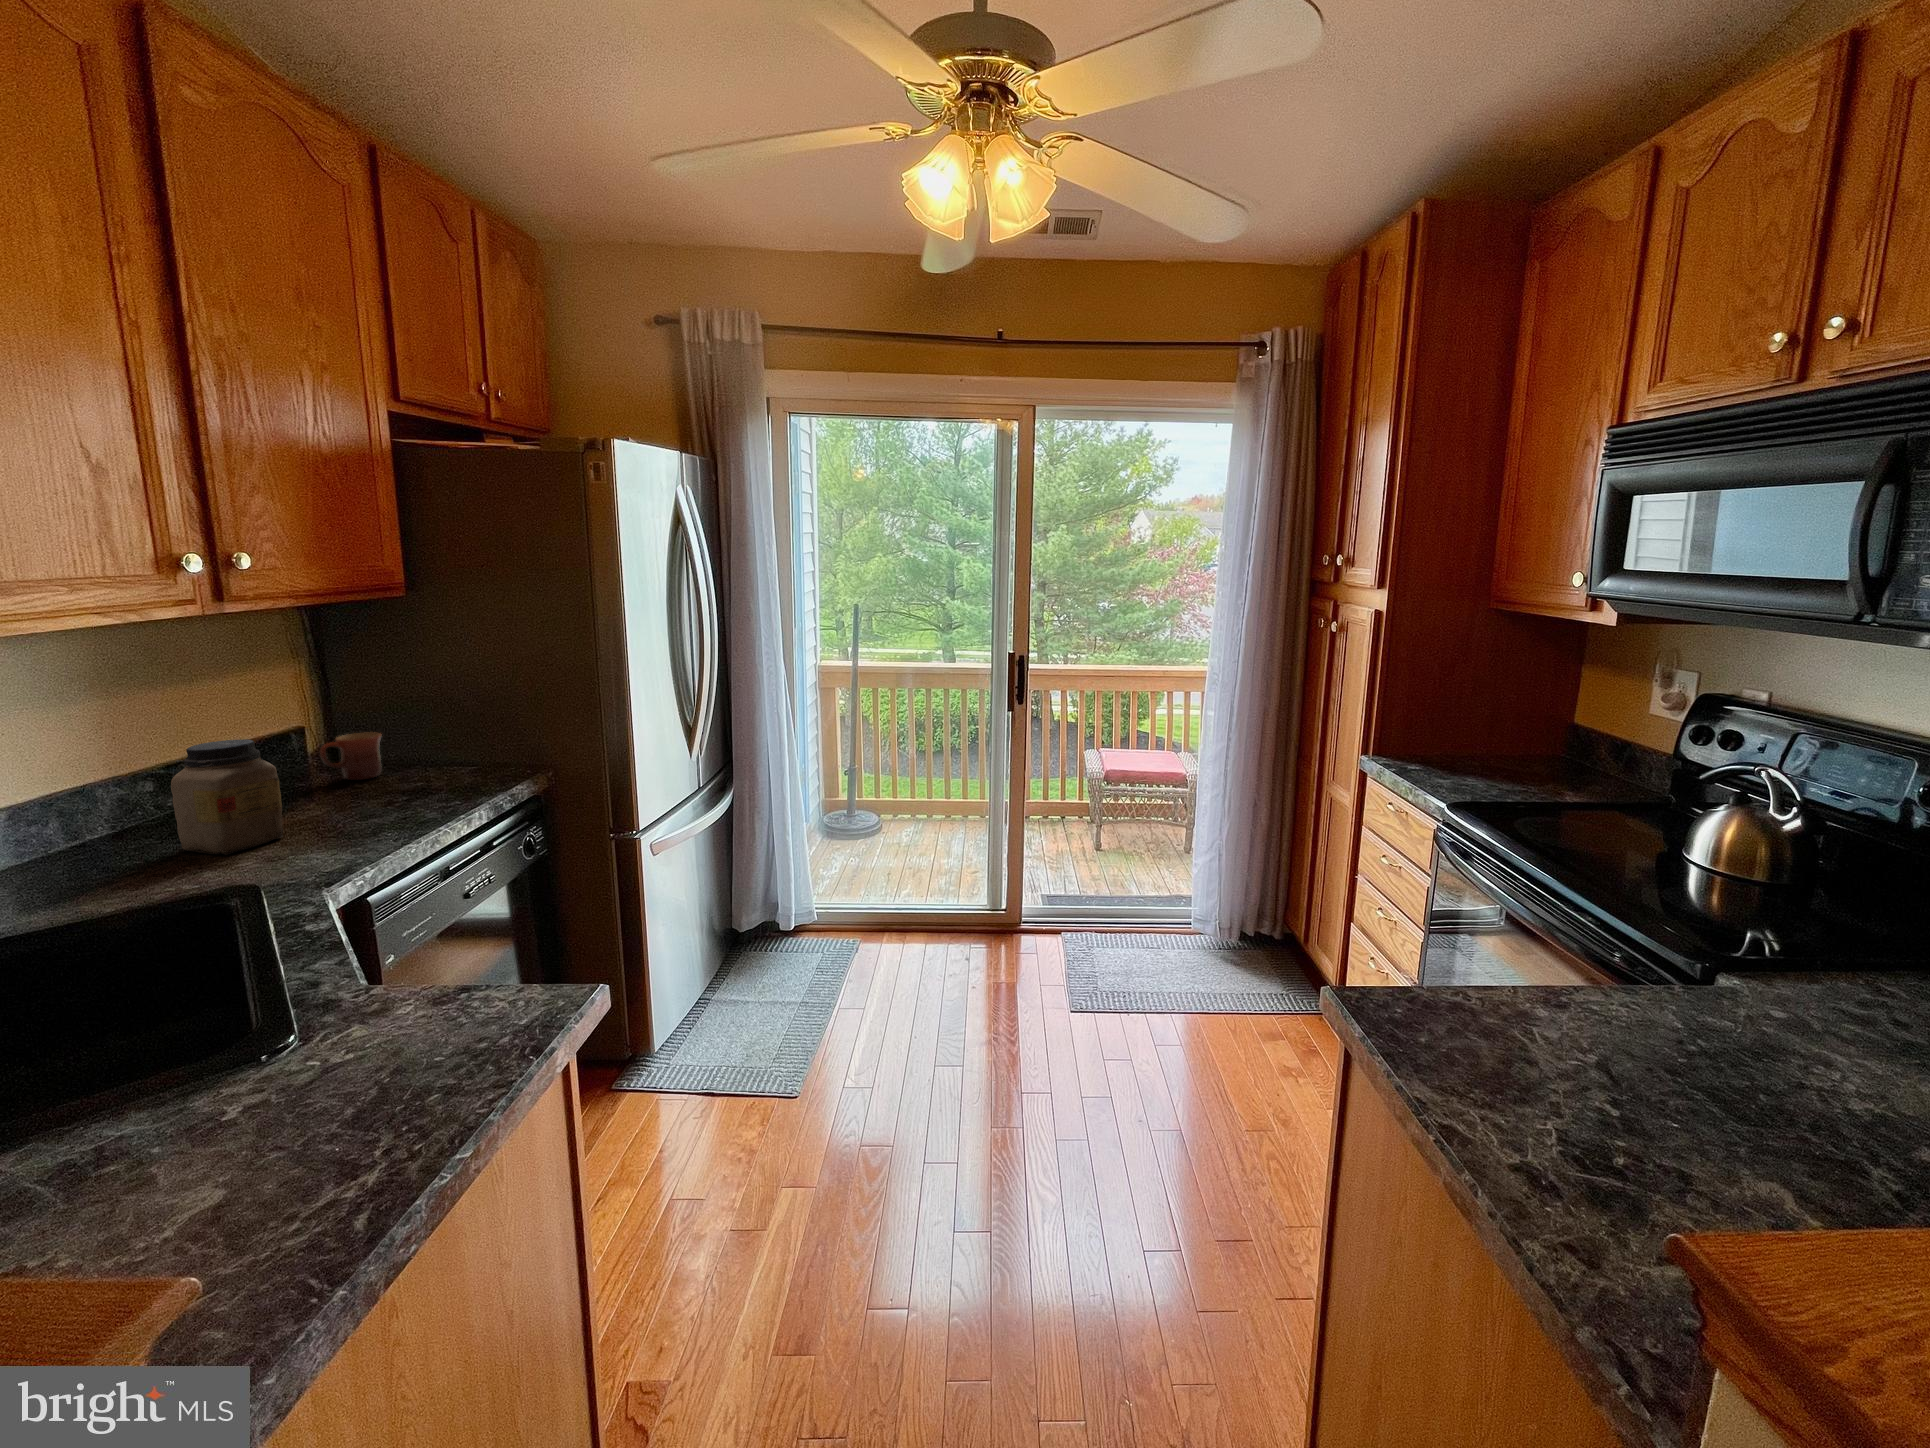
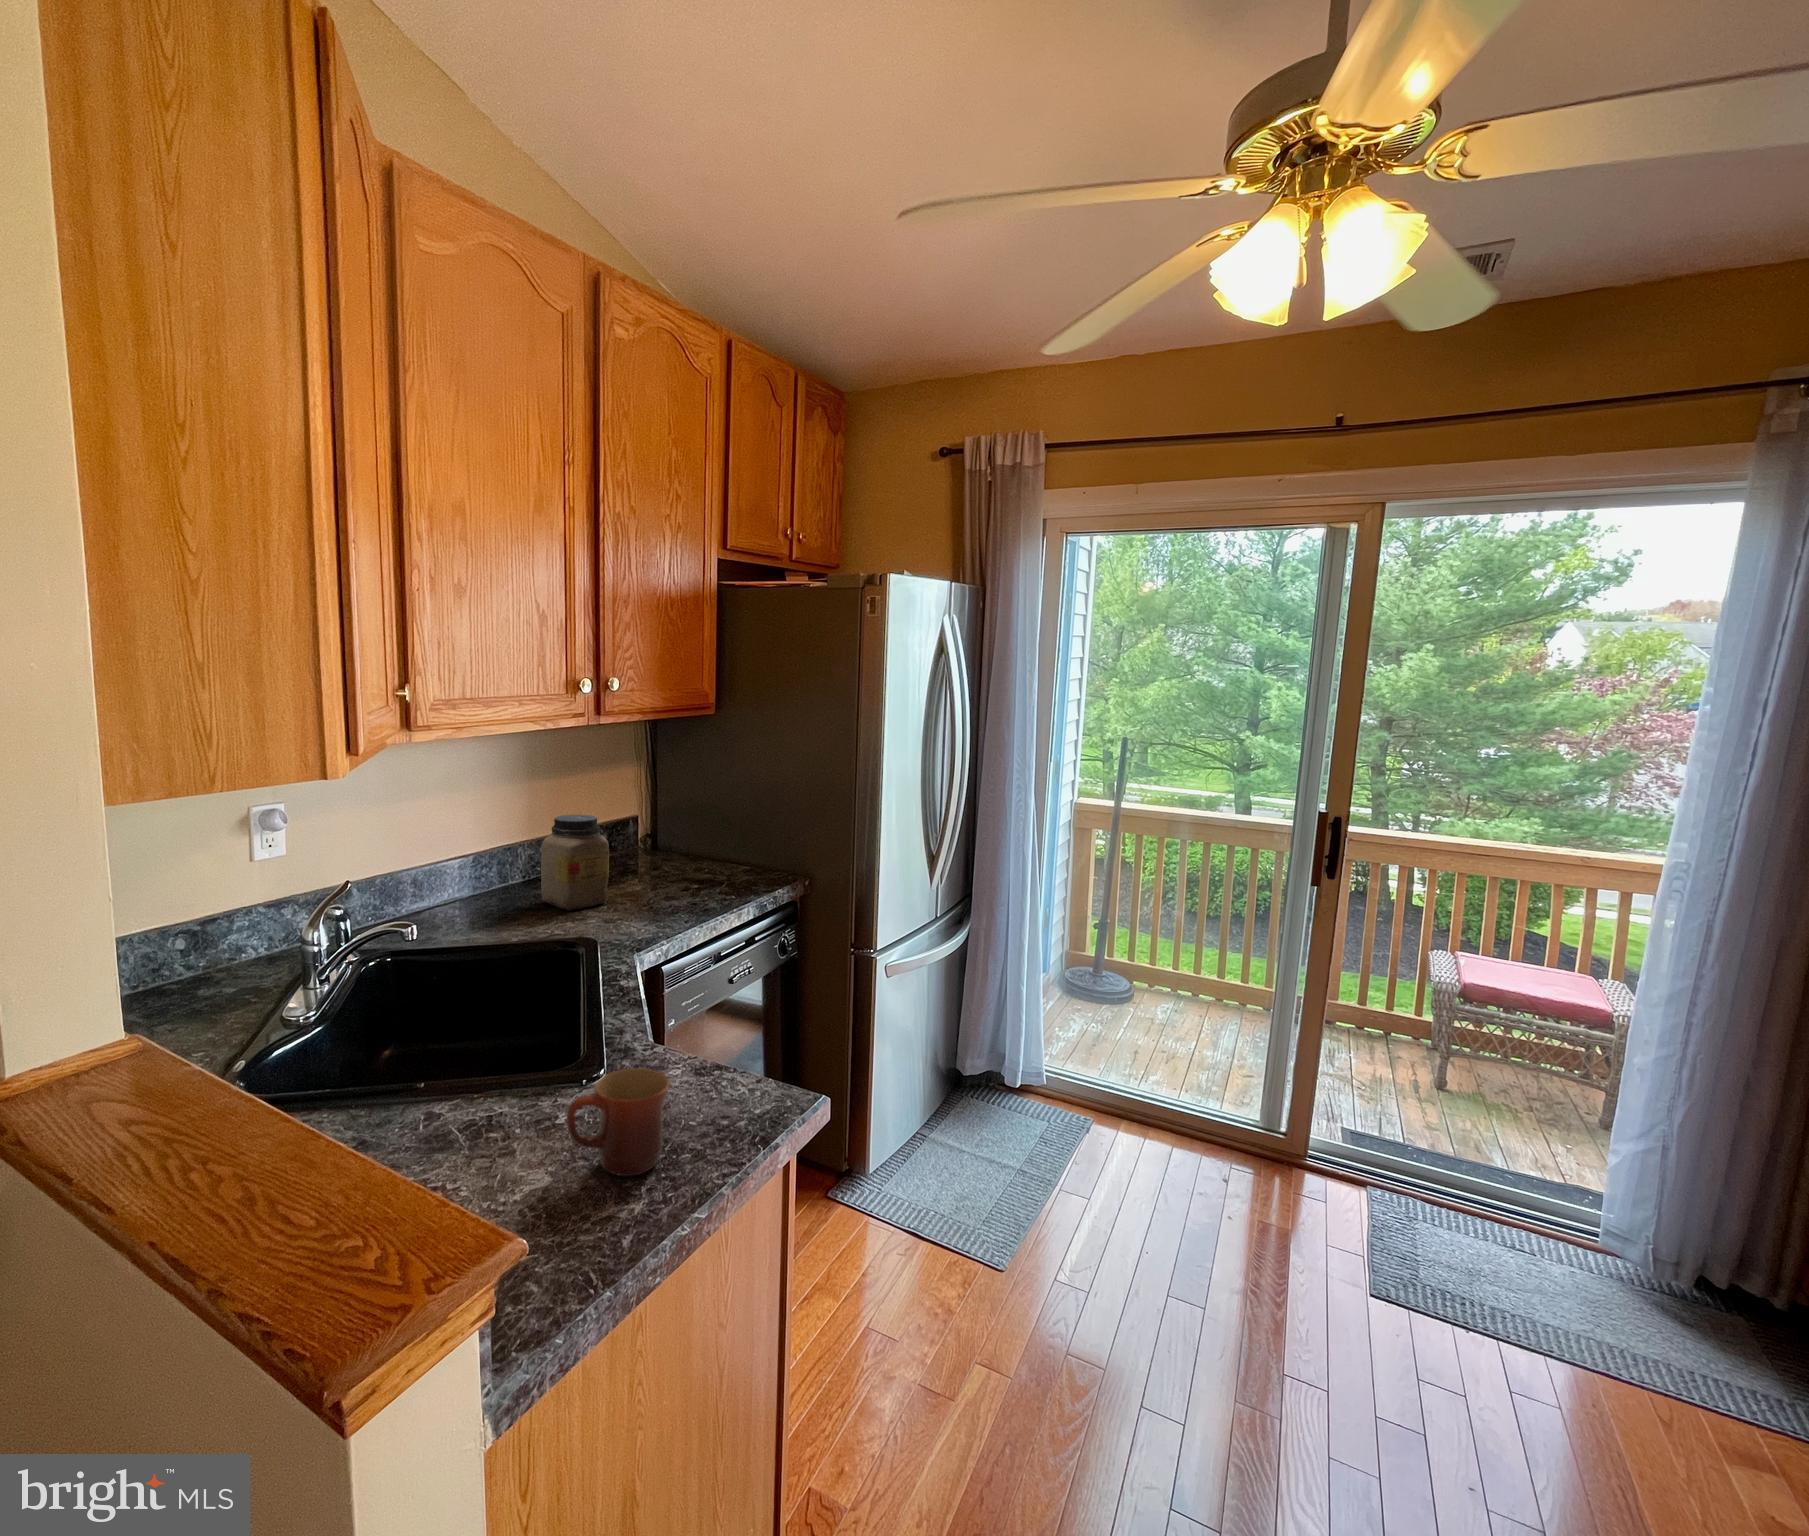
mug: present [320,732,381,780] -> present [566,1068,670,1176]

